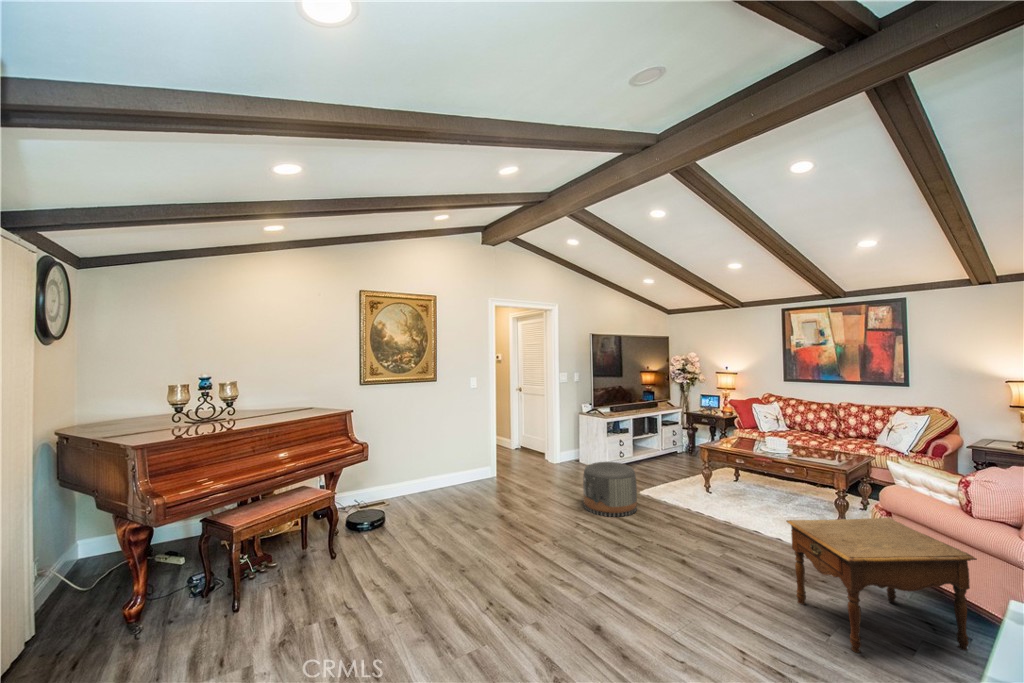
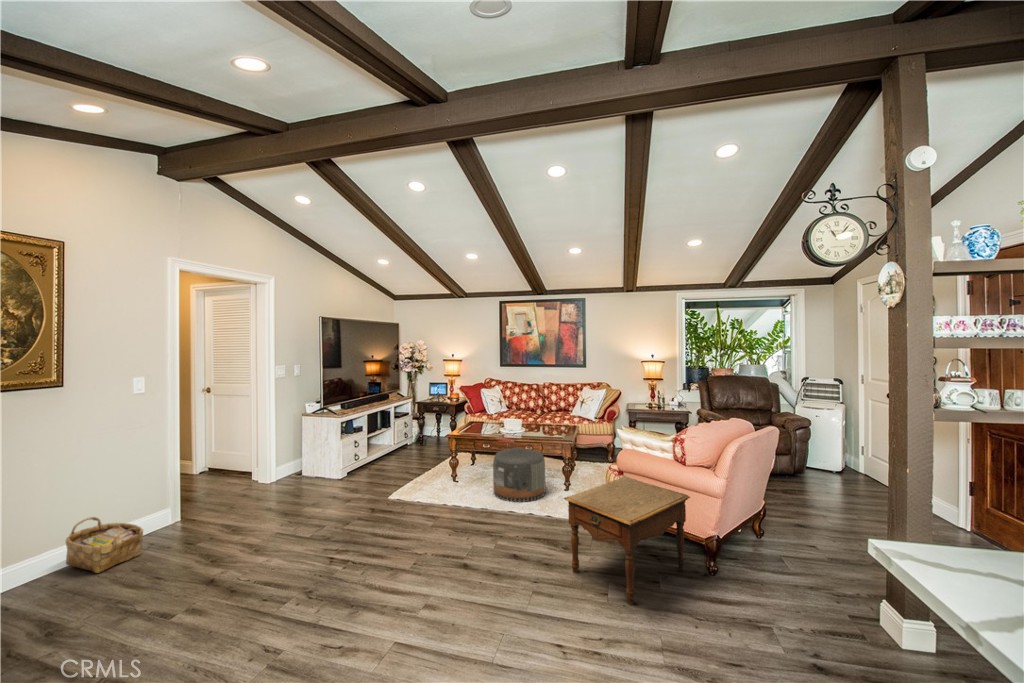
pouf: present [583,462,637,517] -> present [493,448,545,502]
woven basket: none [437,463,473,497] -> present [66,517,143,573]

